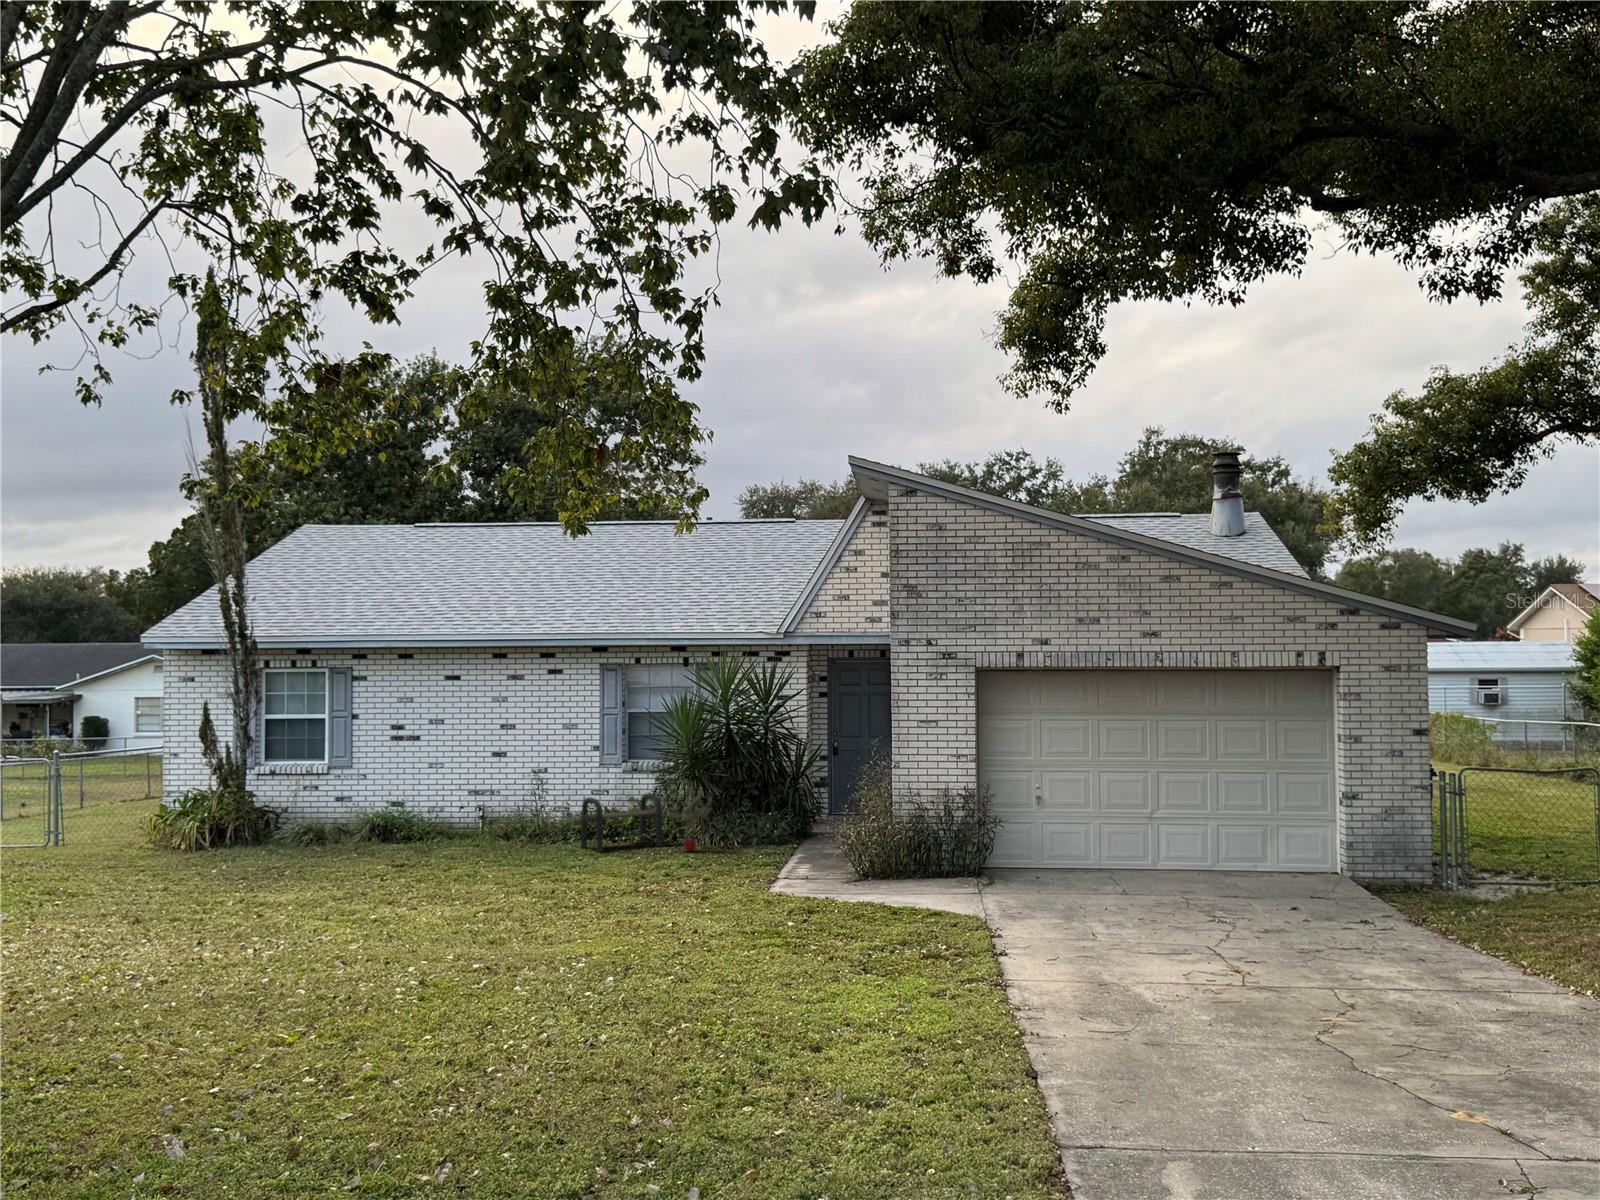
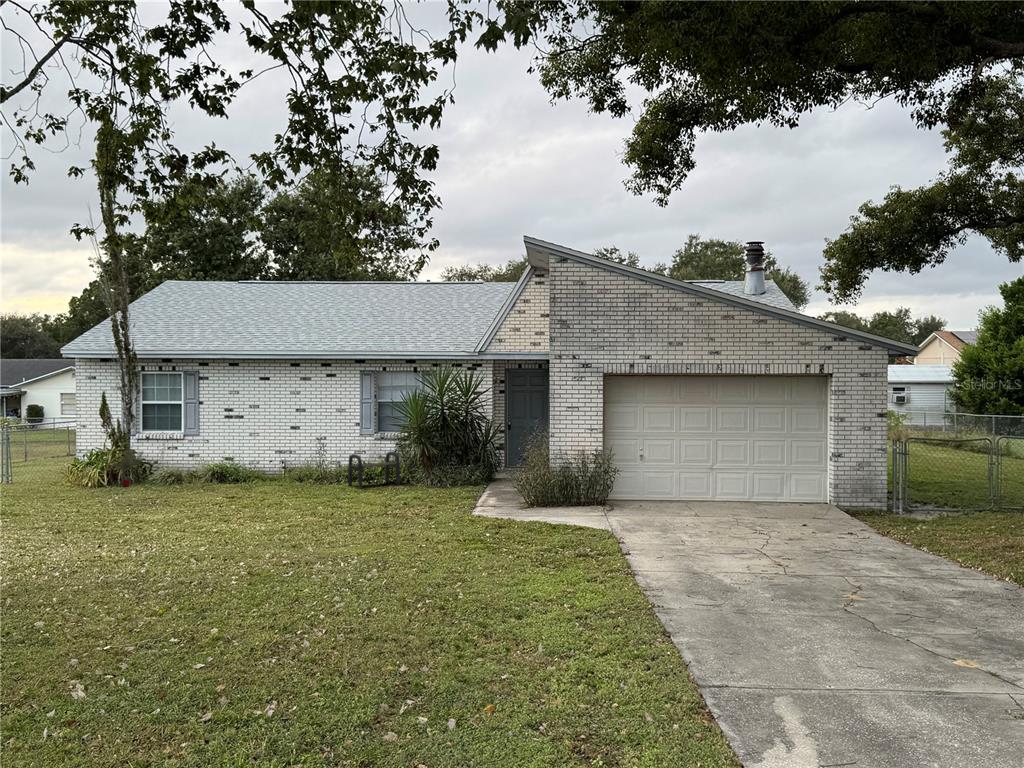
potted tree: present [669,788,712,852] -> present [109,447,143,487]

